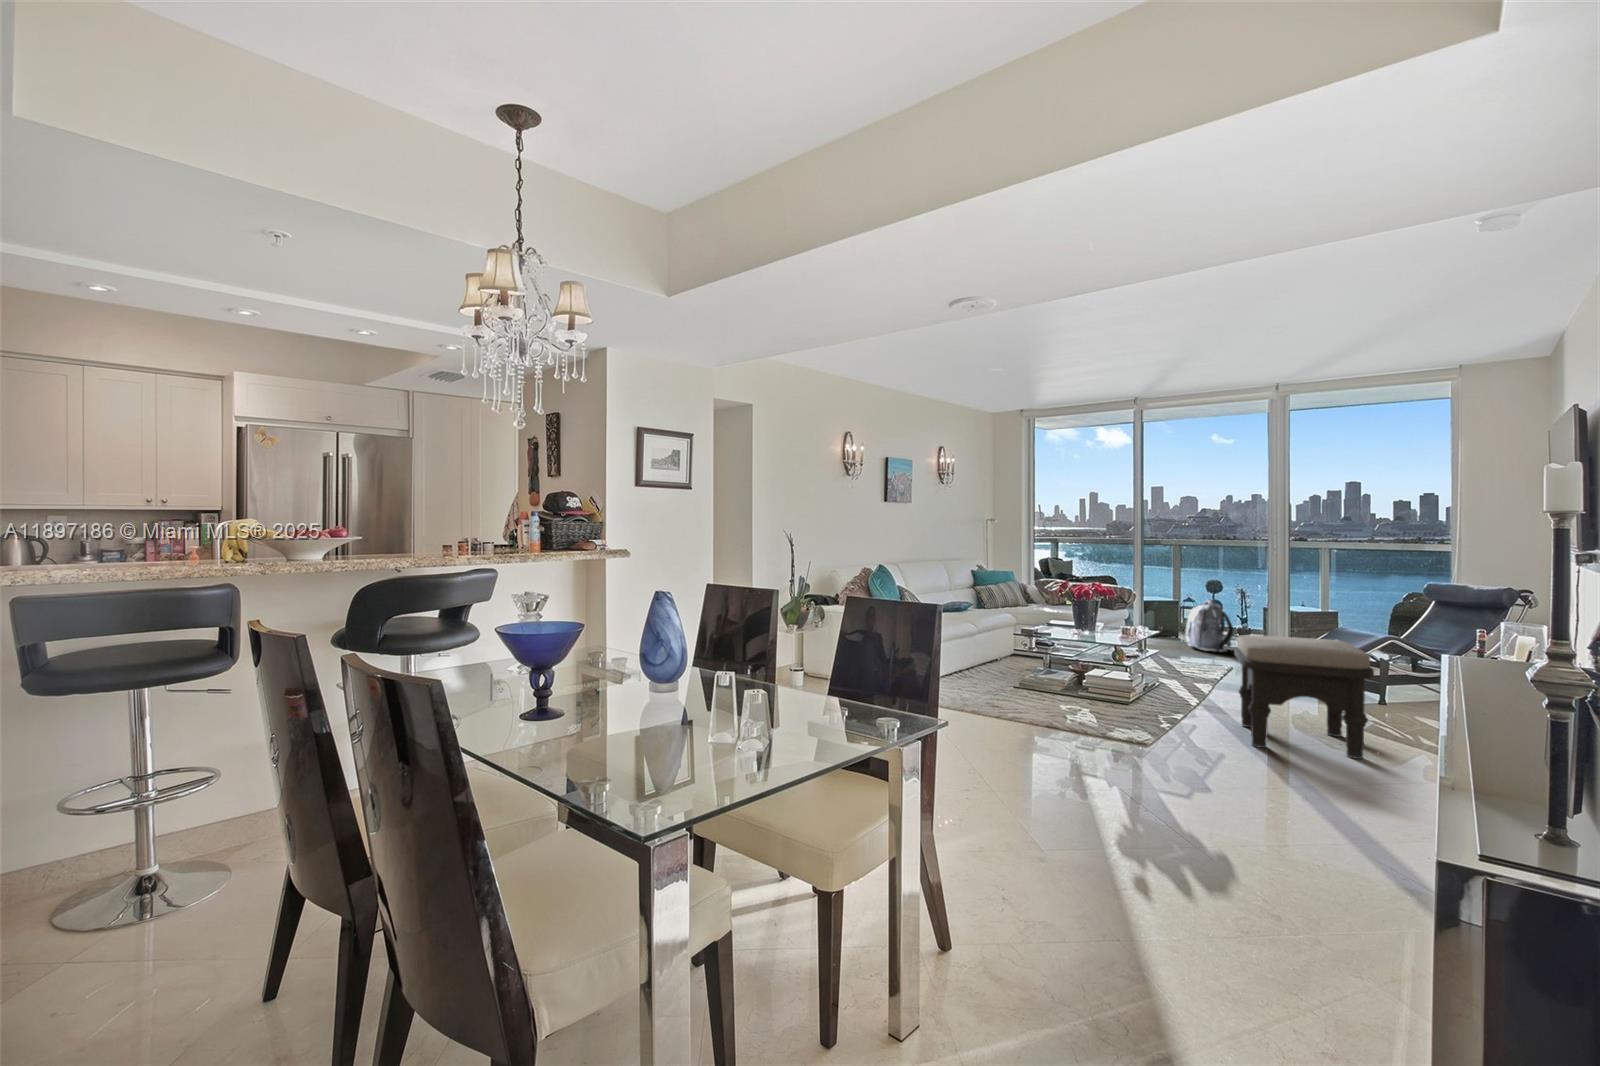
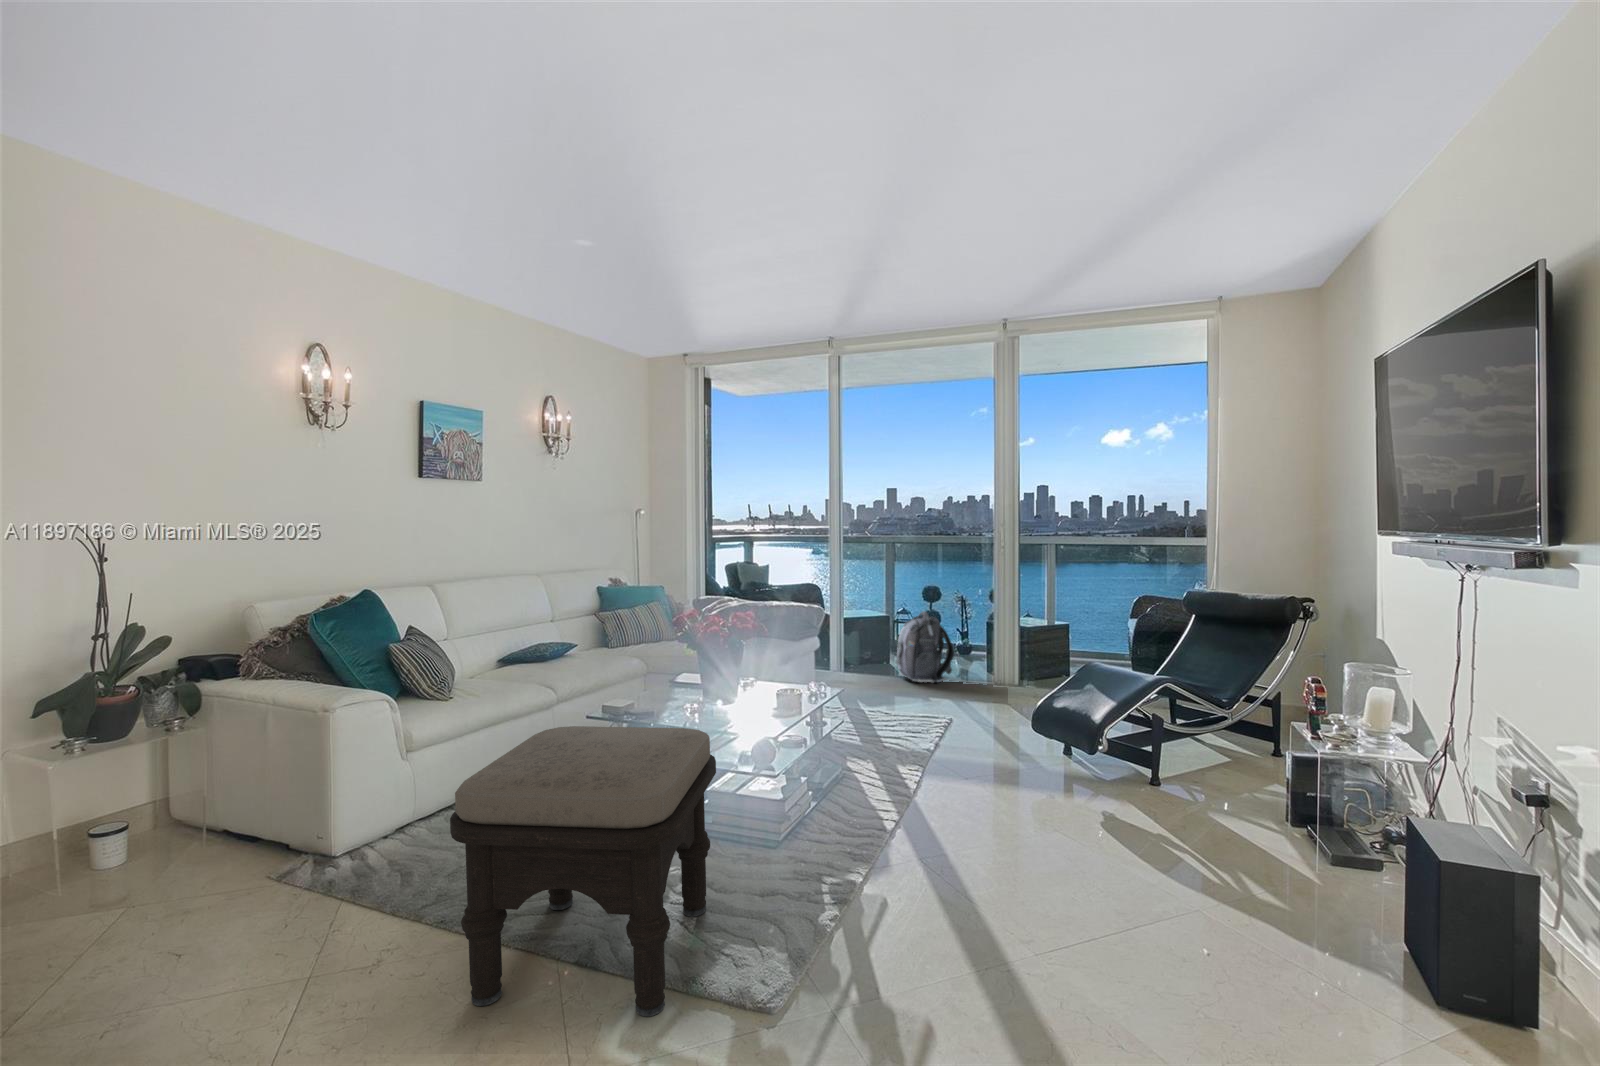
ottoman: present [1234,635,1374,759] -> present [450,726,716,1017]

